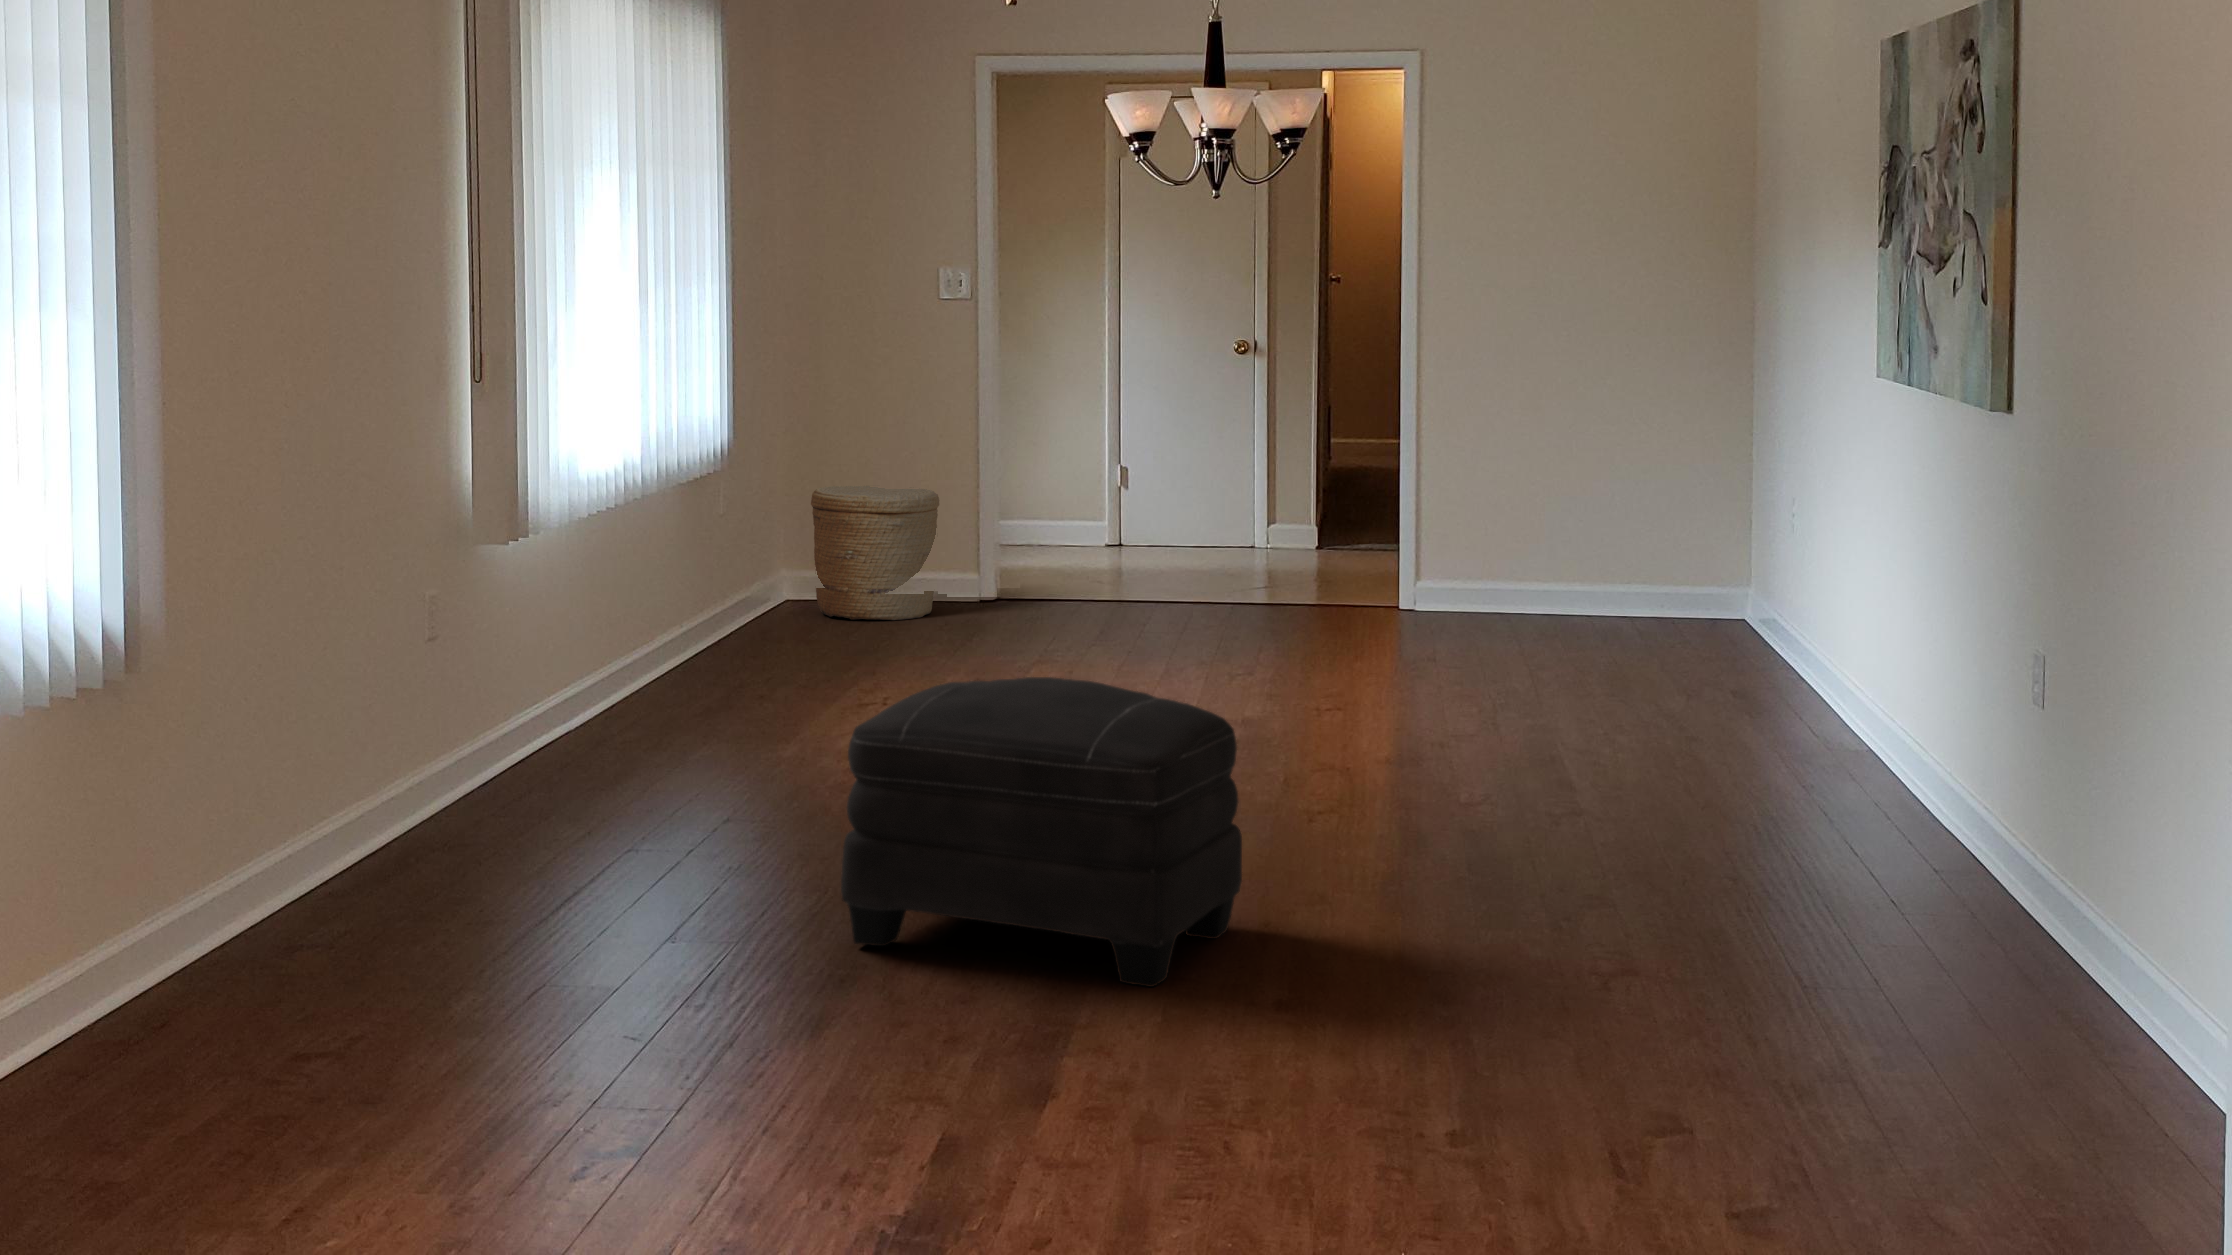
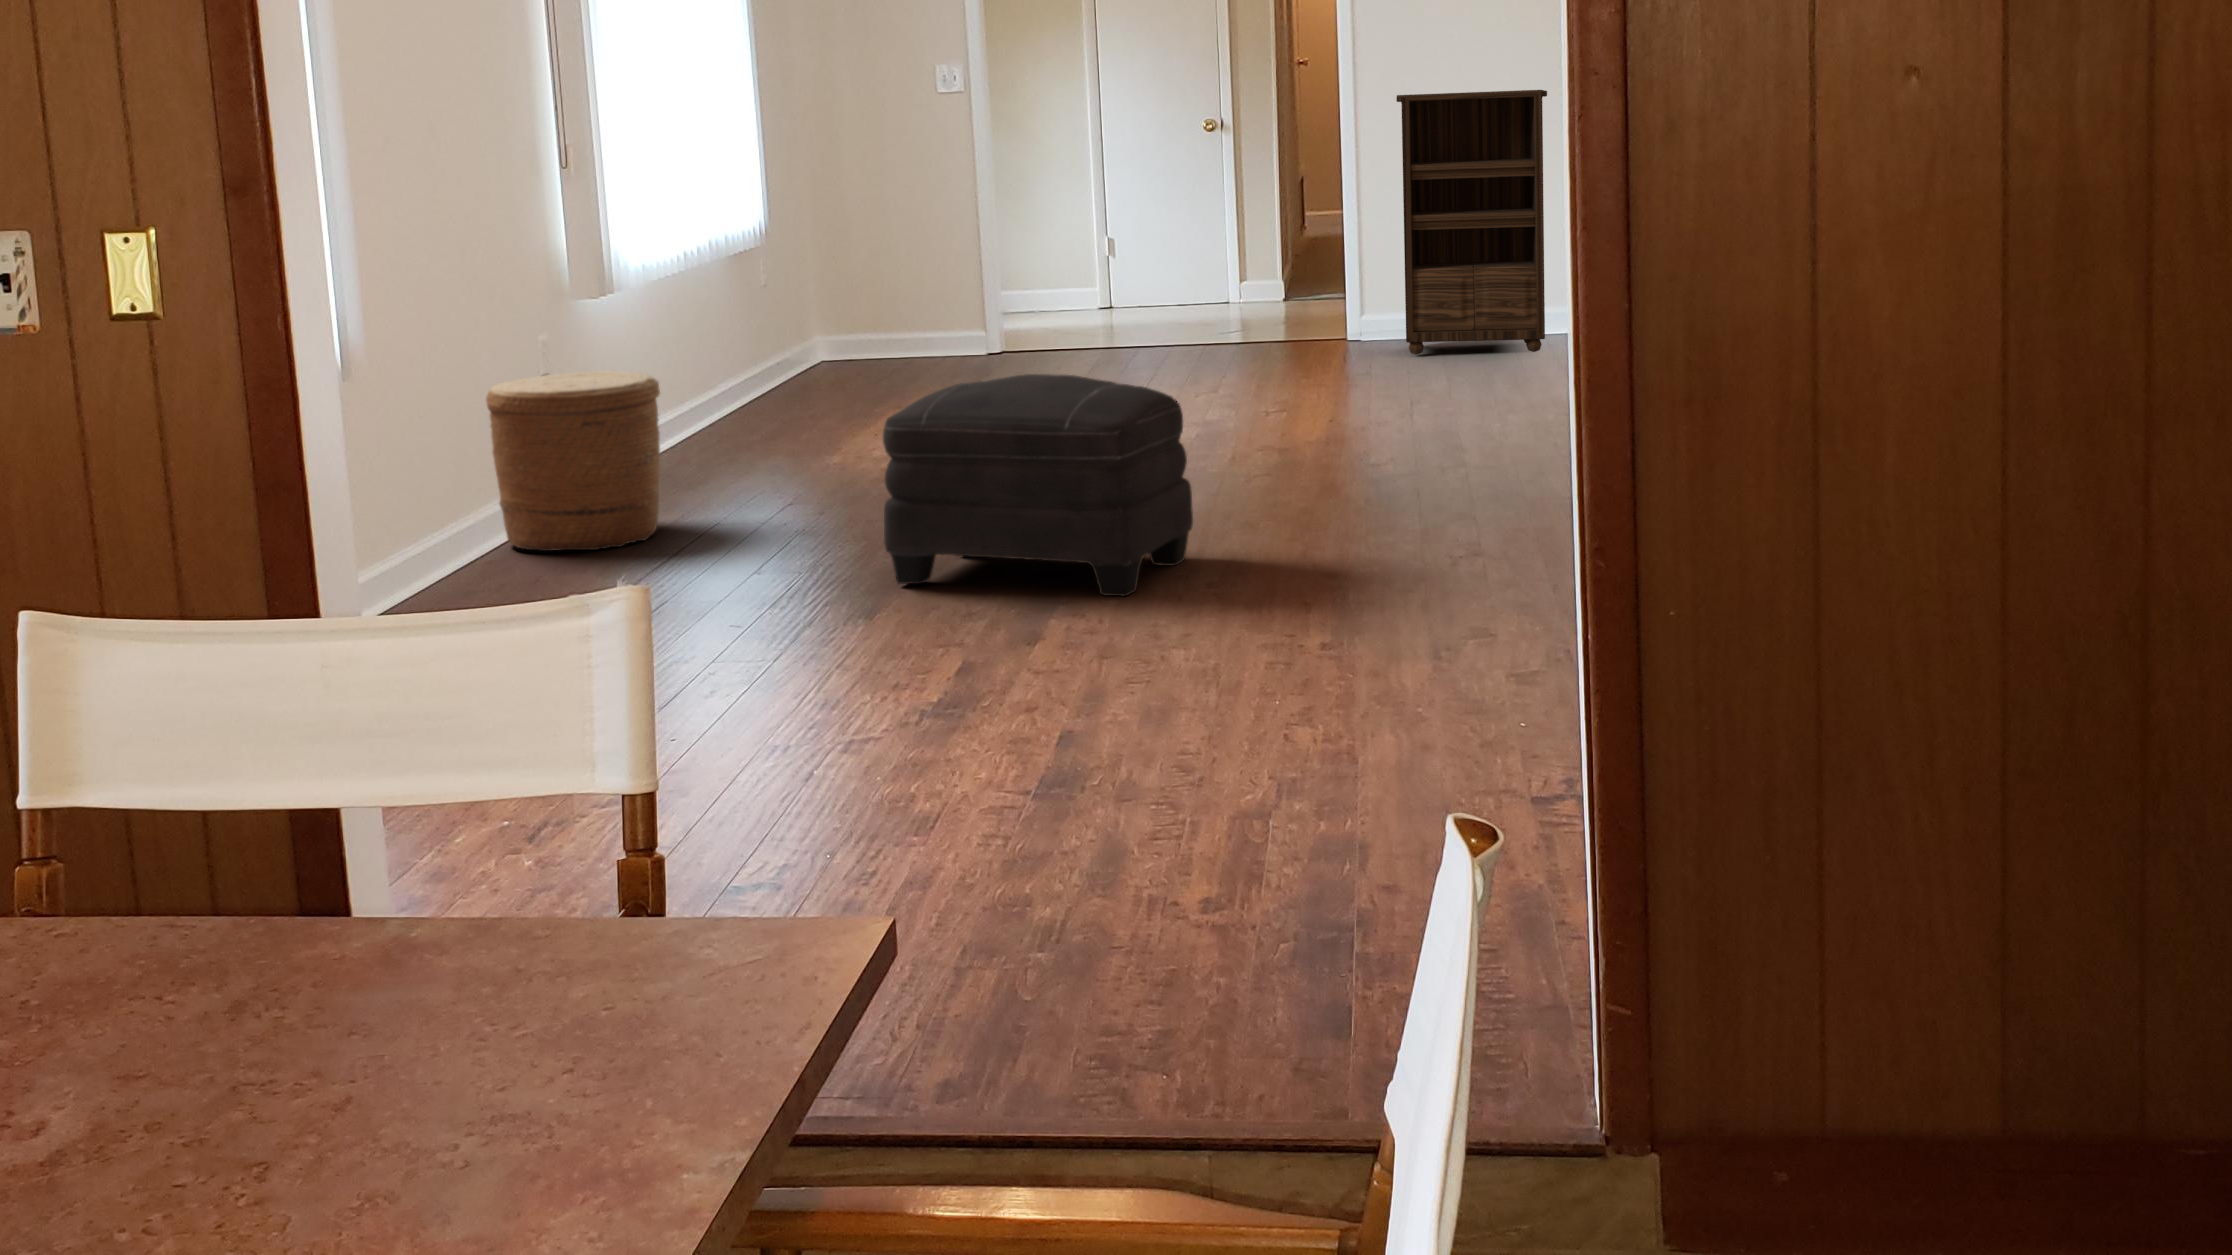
bookshelf: none [1471,333,1652,643] -> present [1396,90,1547,355]
woven basket: present [811,486,939,620] -> present [486,371,660,551]

